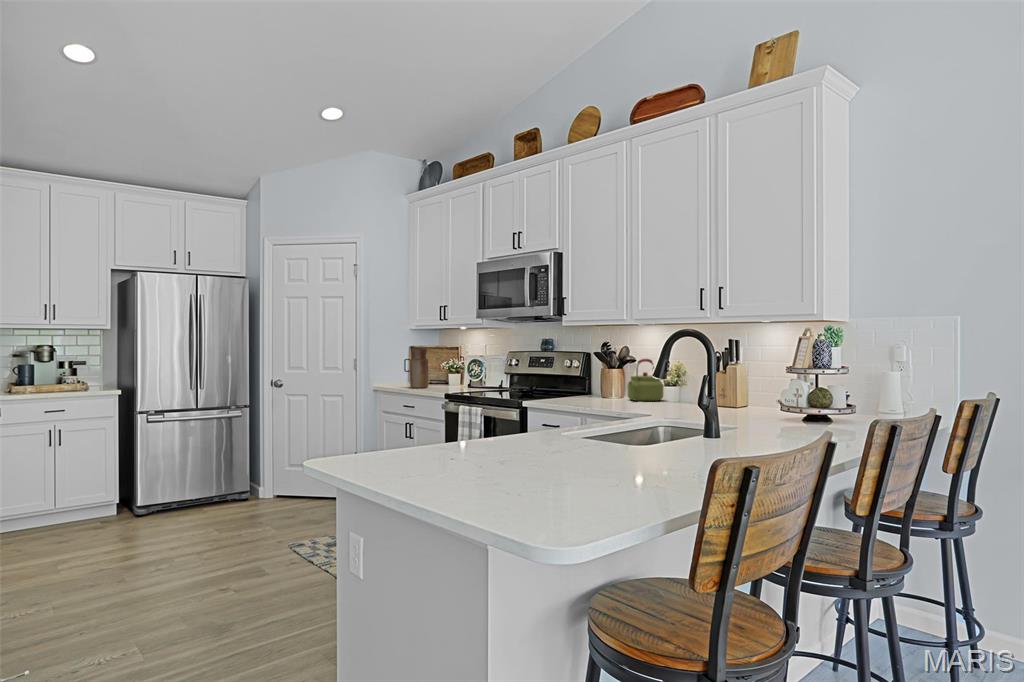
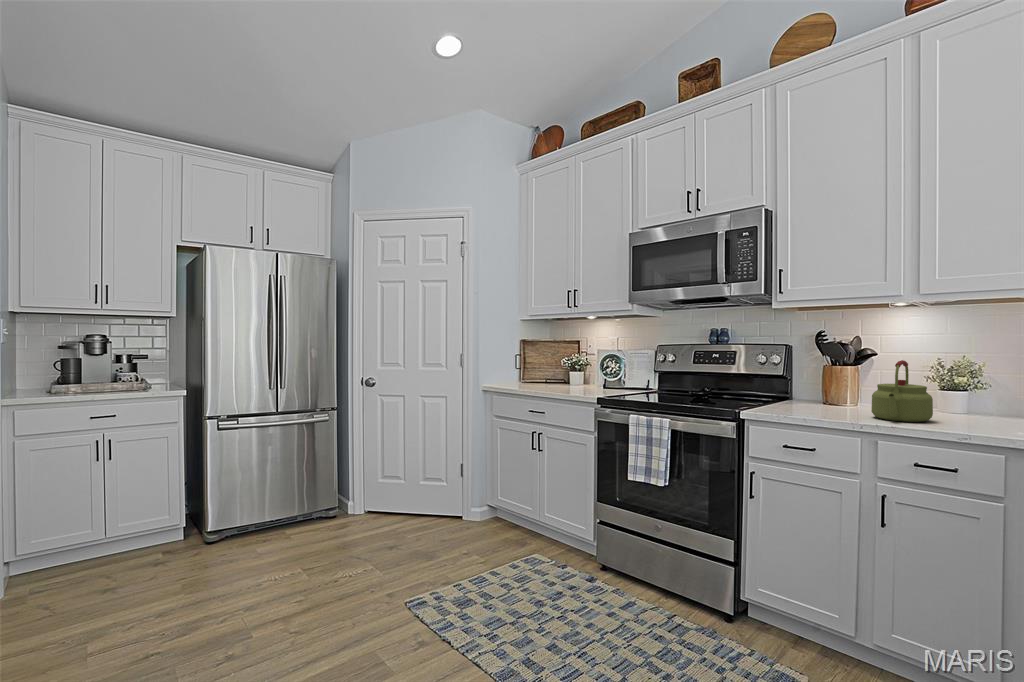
vase: present [410,349,429,388] -> none [532,342,554,390]

